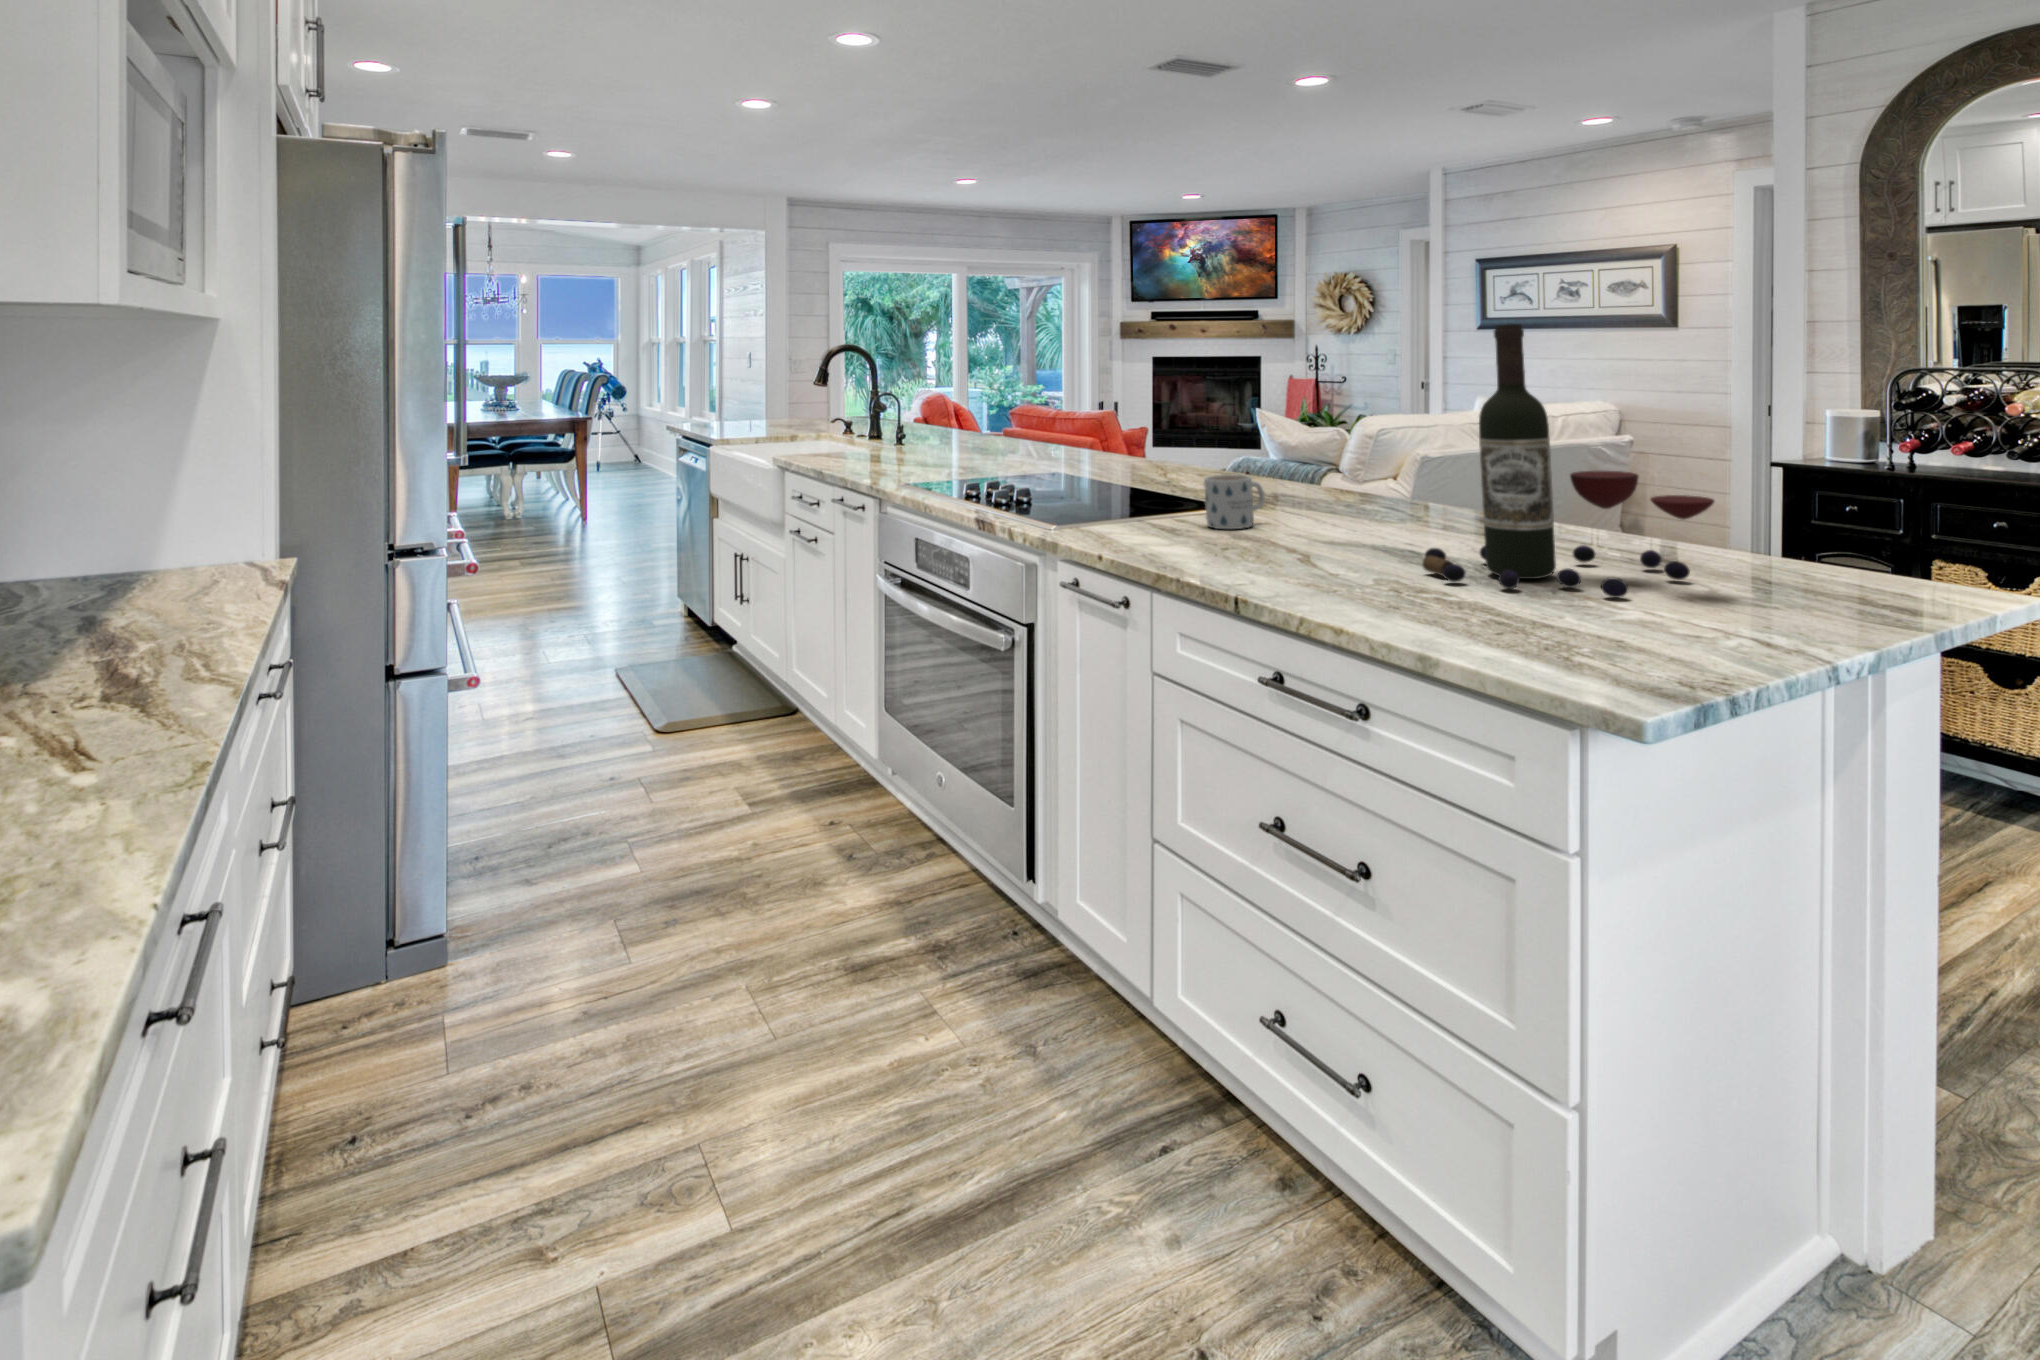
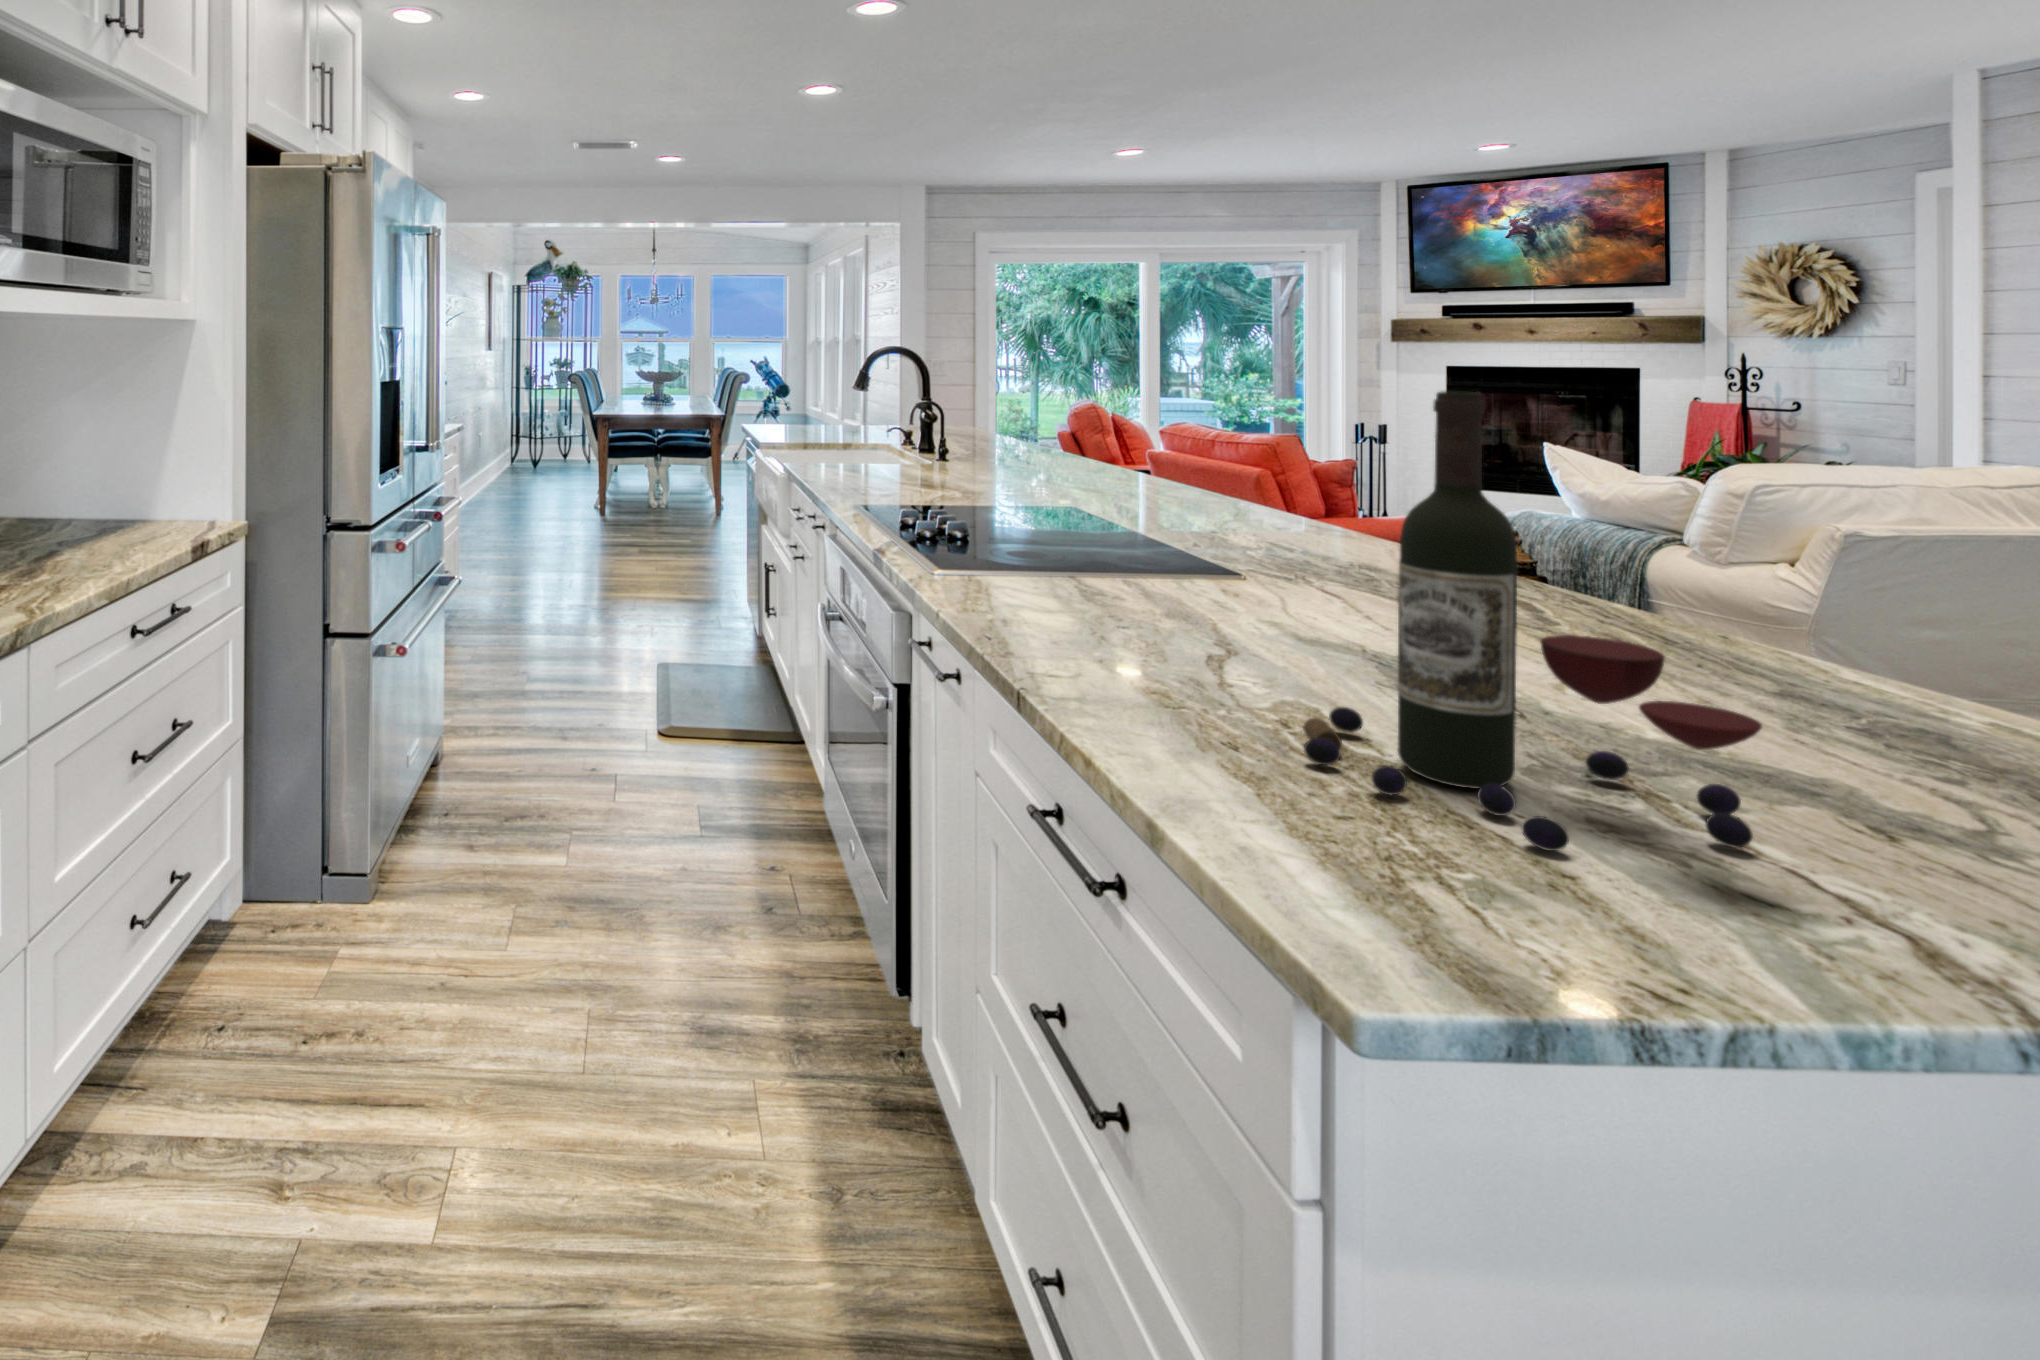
mug: present [1204,475,1265,529] -> none [1136,550,1228,626]

